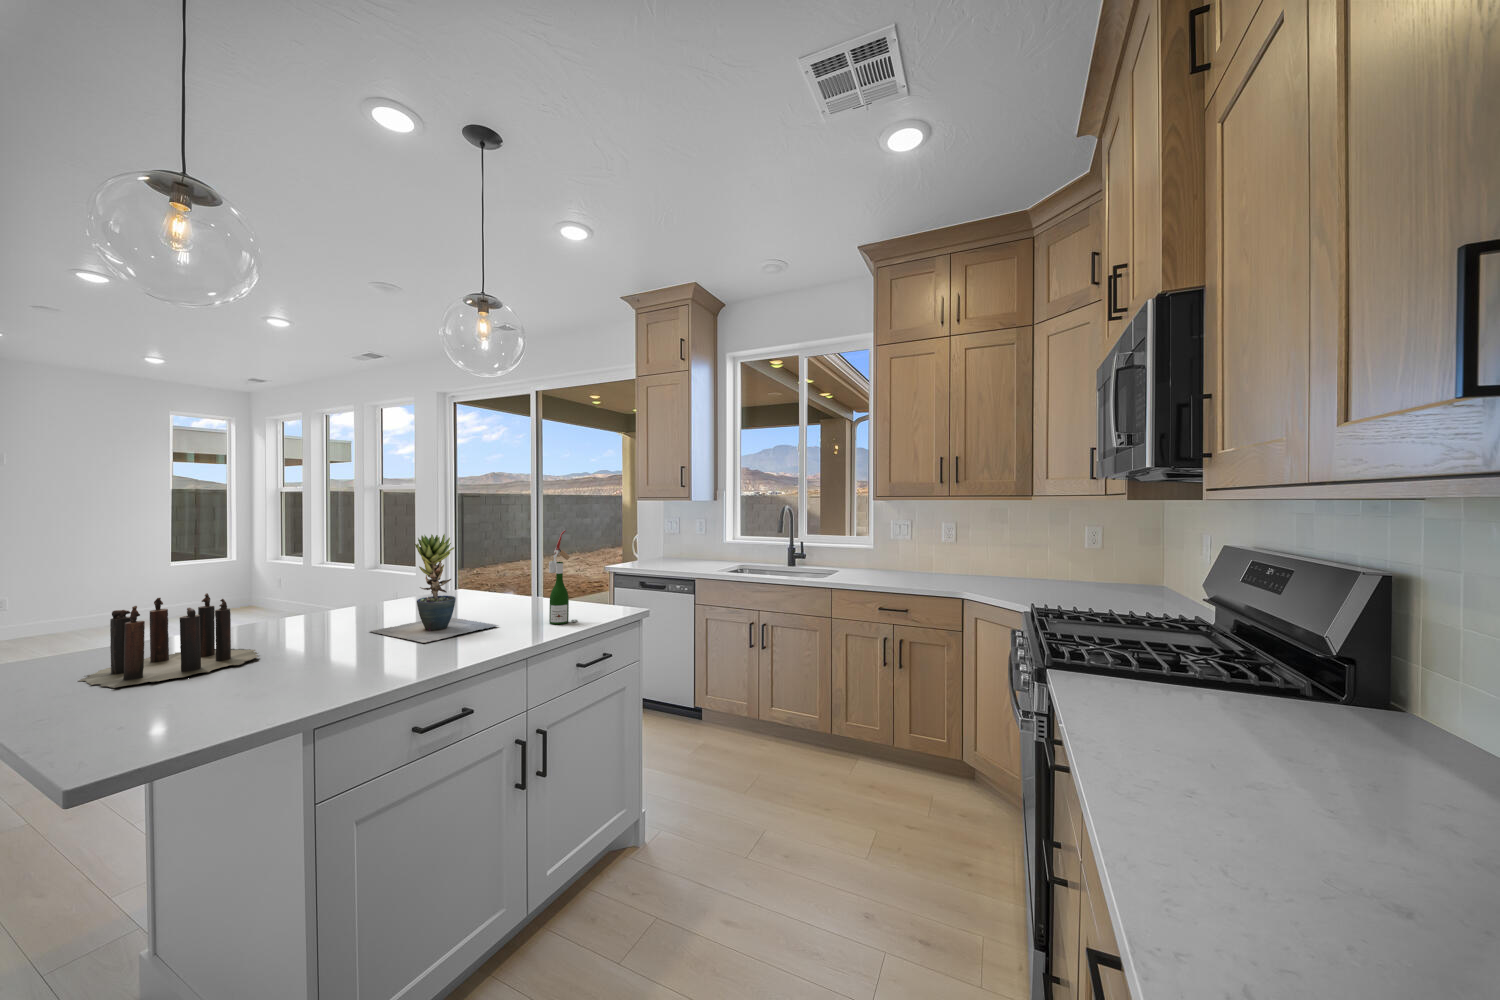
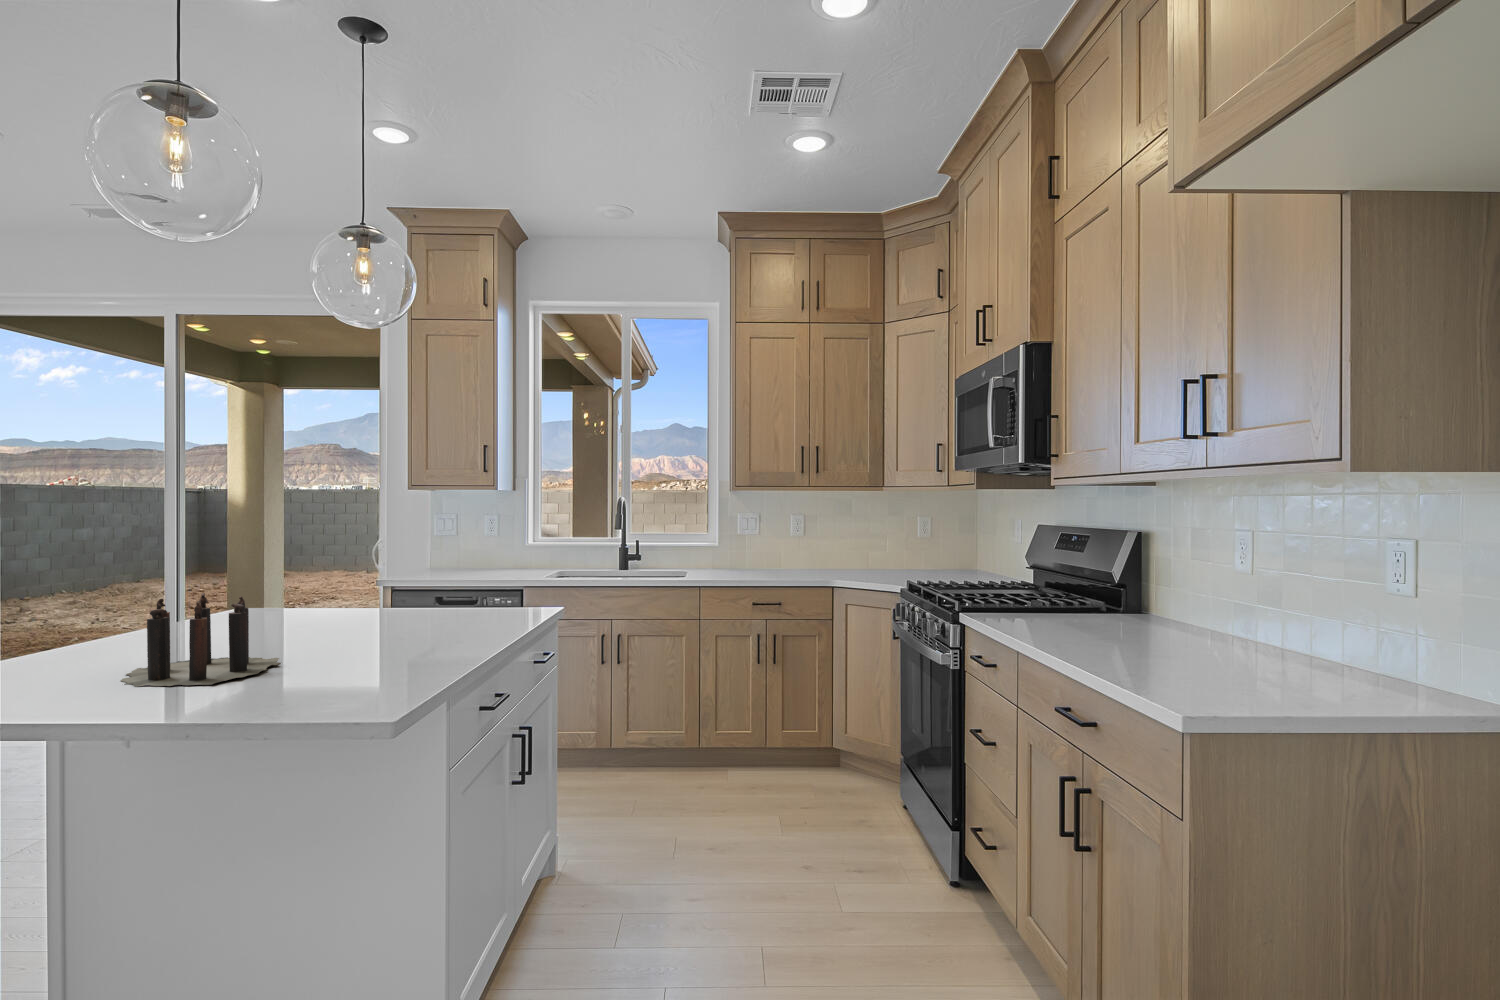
wine bottle: present [549,530,578,624] -> none [489,520,520,623]
potted plant: present [370,534,498,643] -> none [312,525,449,641]

